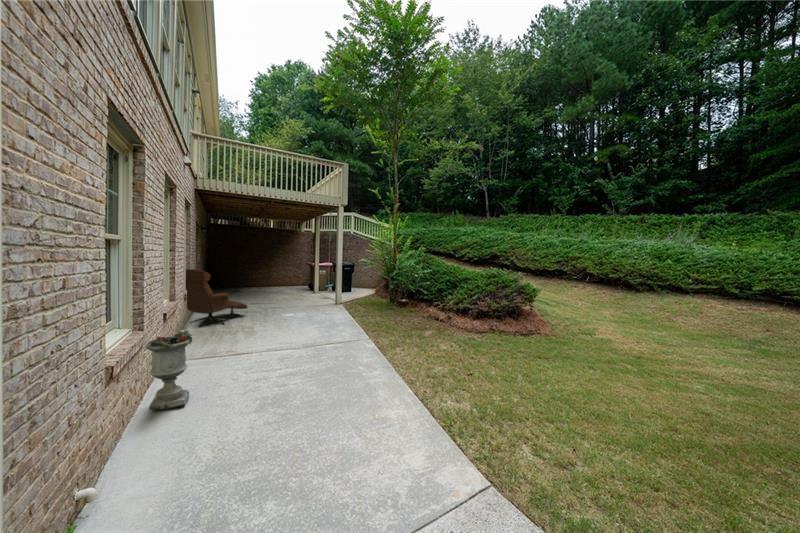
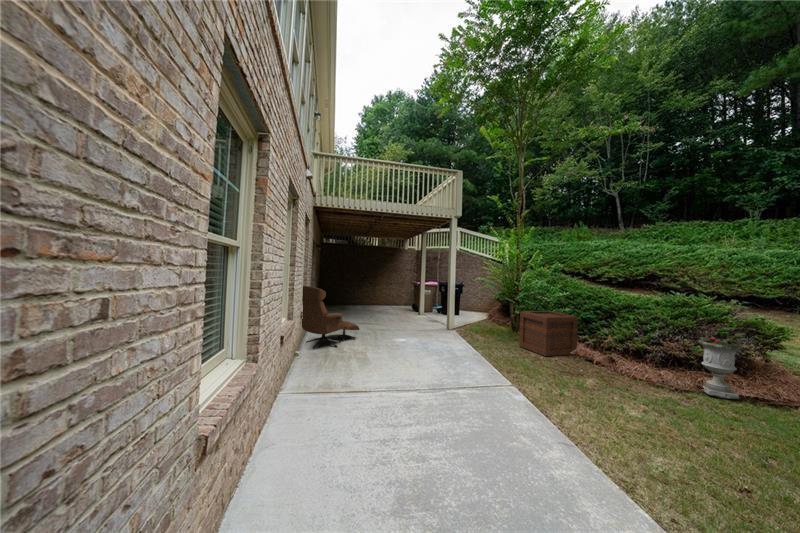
wooden crate: none [389,284,430,319] -> present [519,311,578,356]
planter: present [145,330,192,410] -> present [699,336,745,399]

